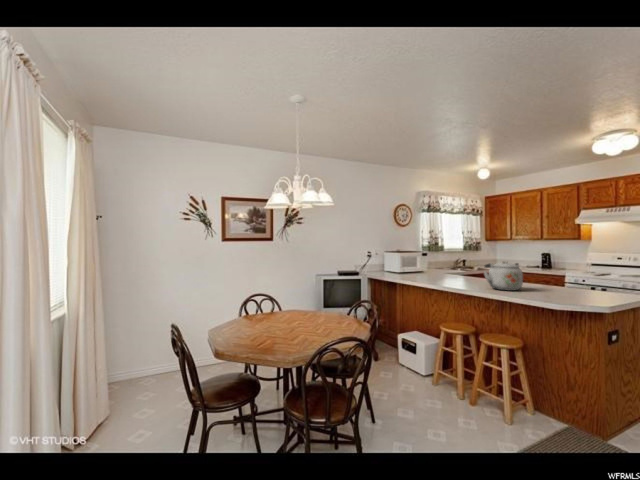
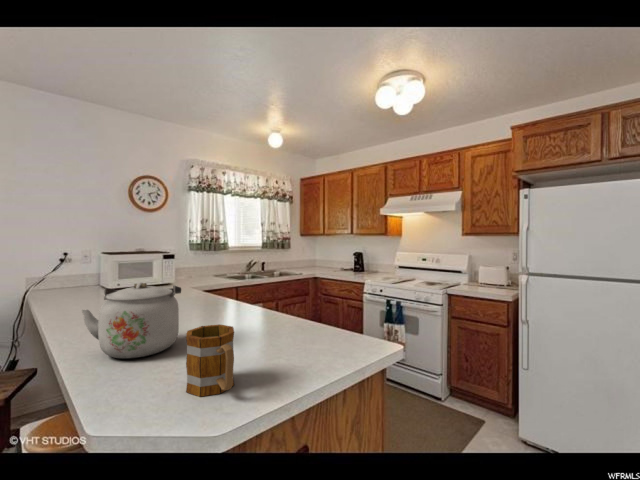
mug: none [557,276,588,298] -> present [186,325,234,397]

